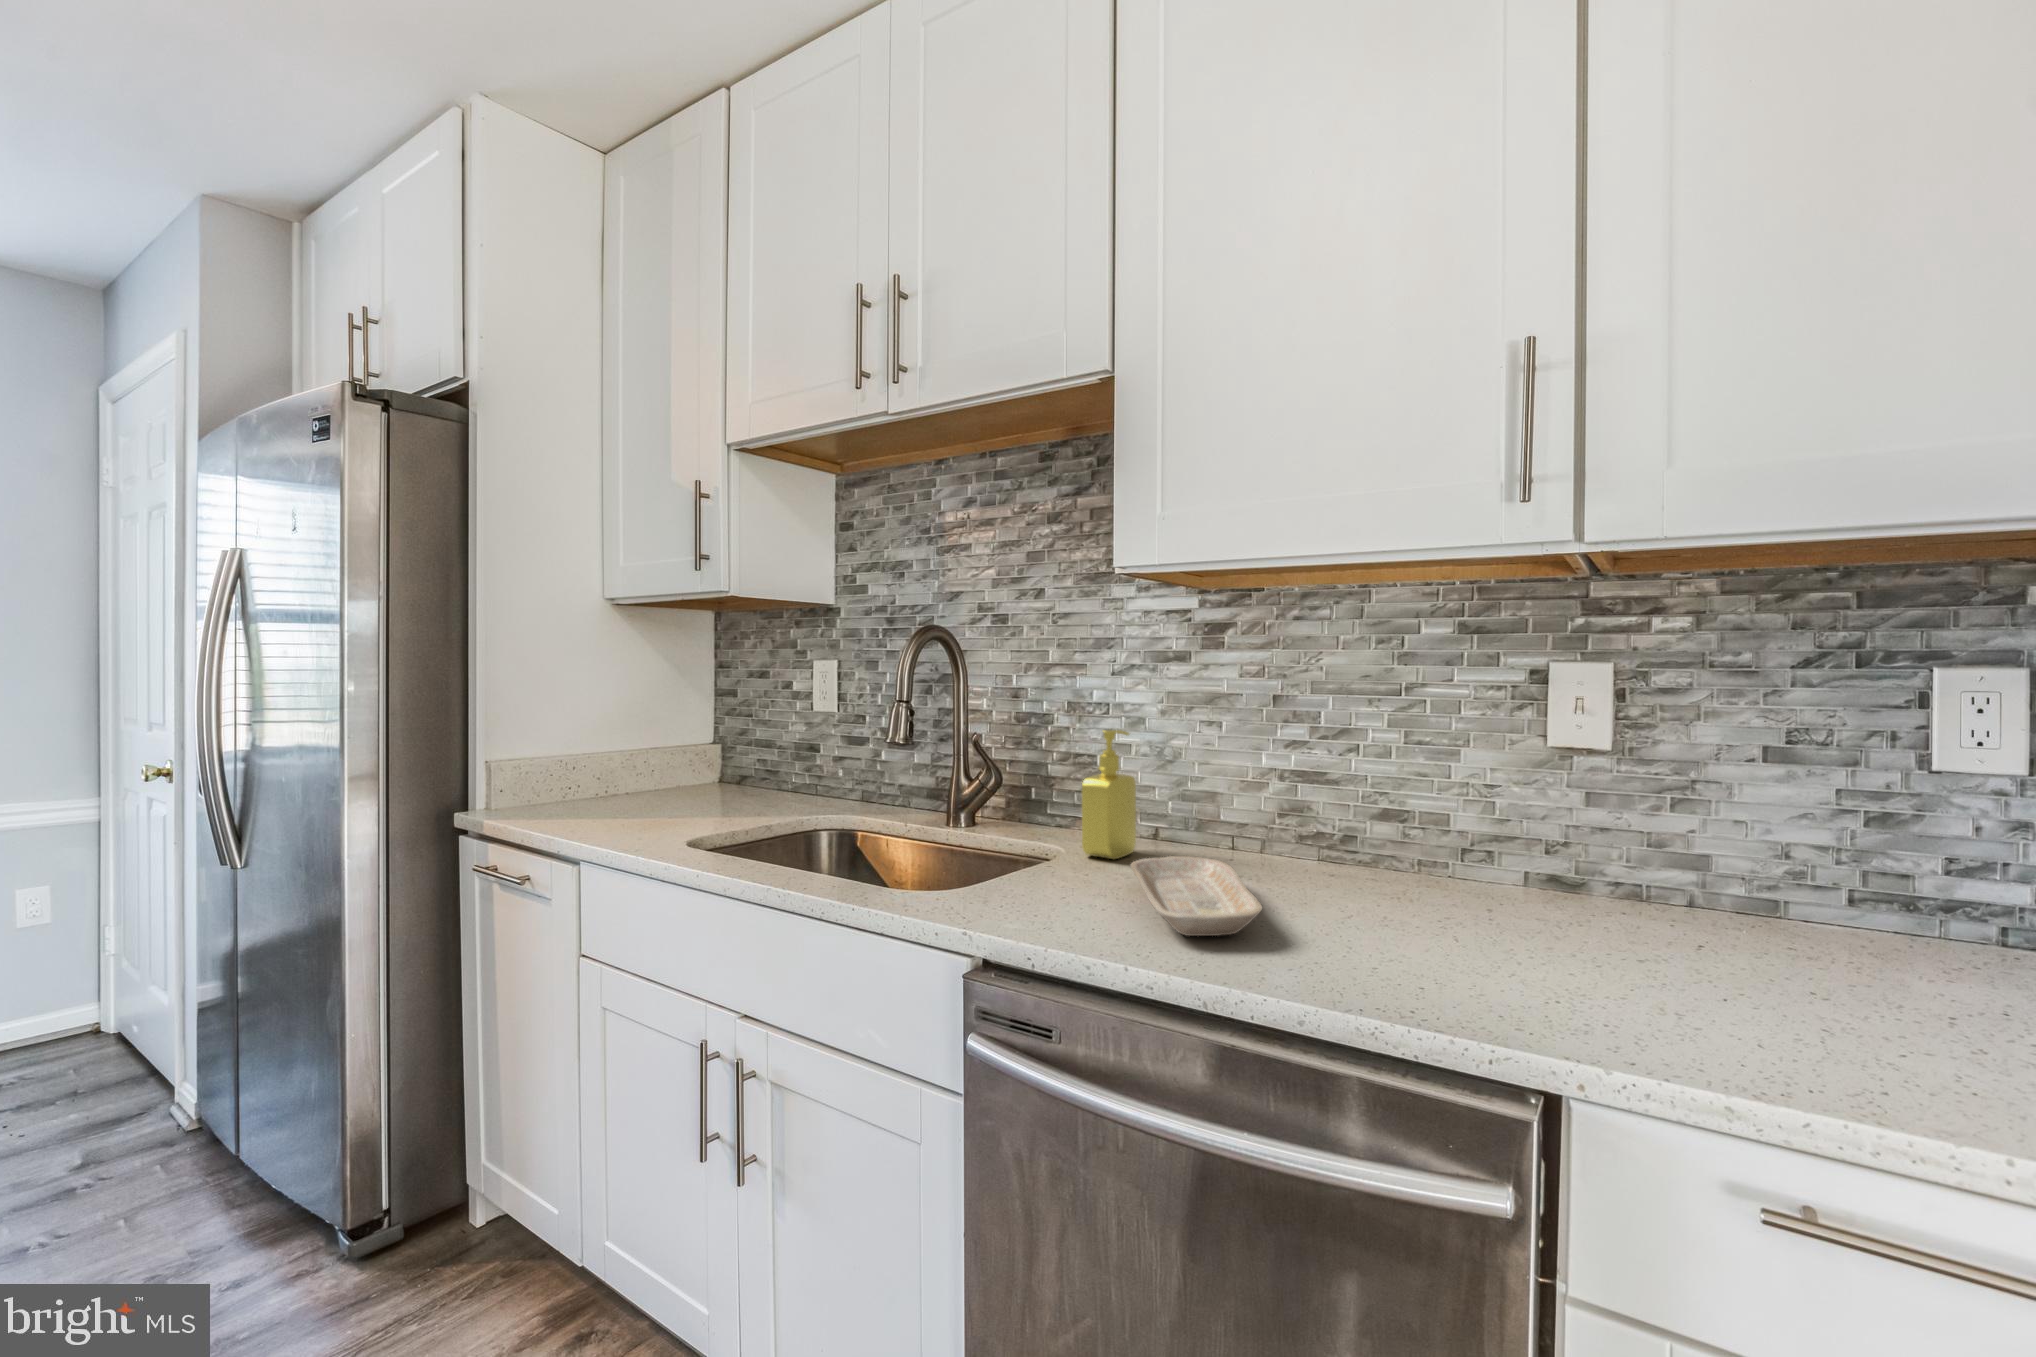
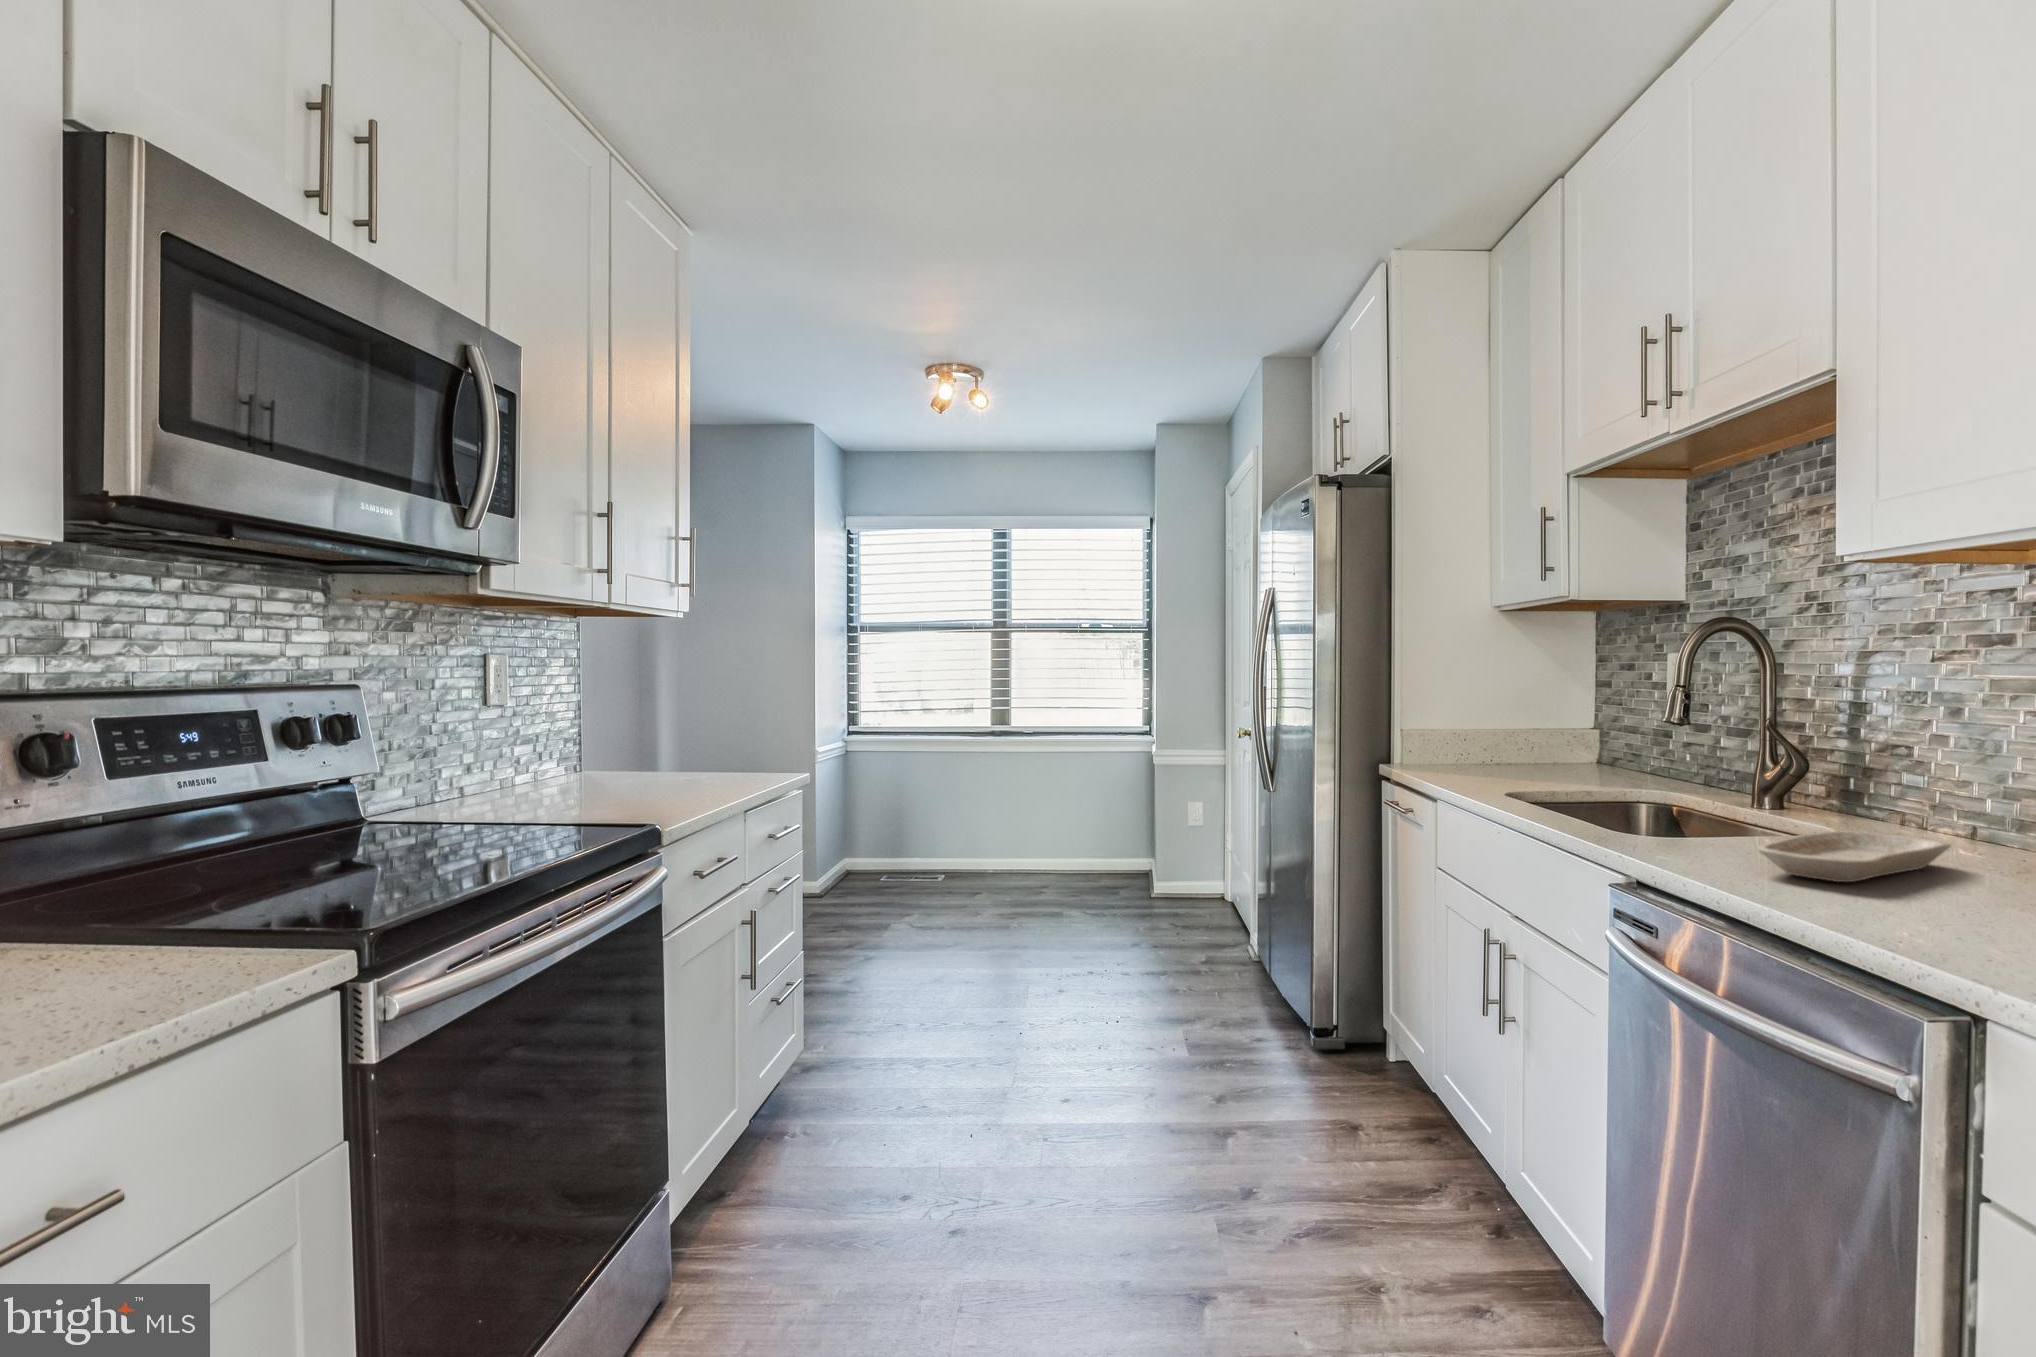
soap dispenser: present [1082,730,1136,860] -> none [1835,712,1919,842]

